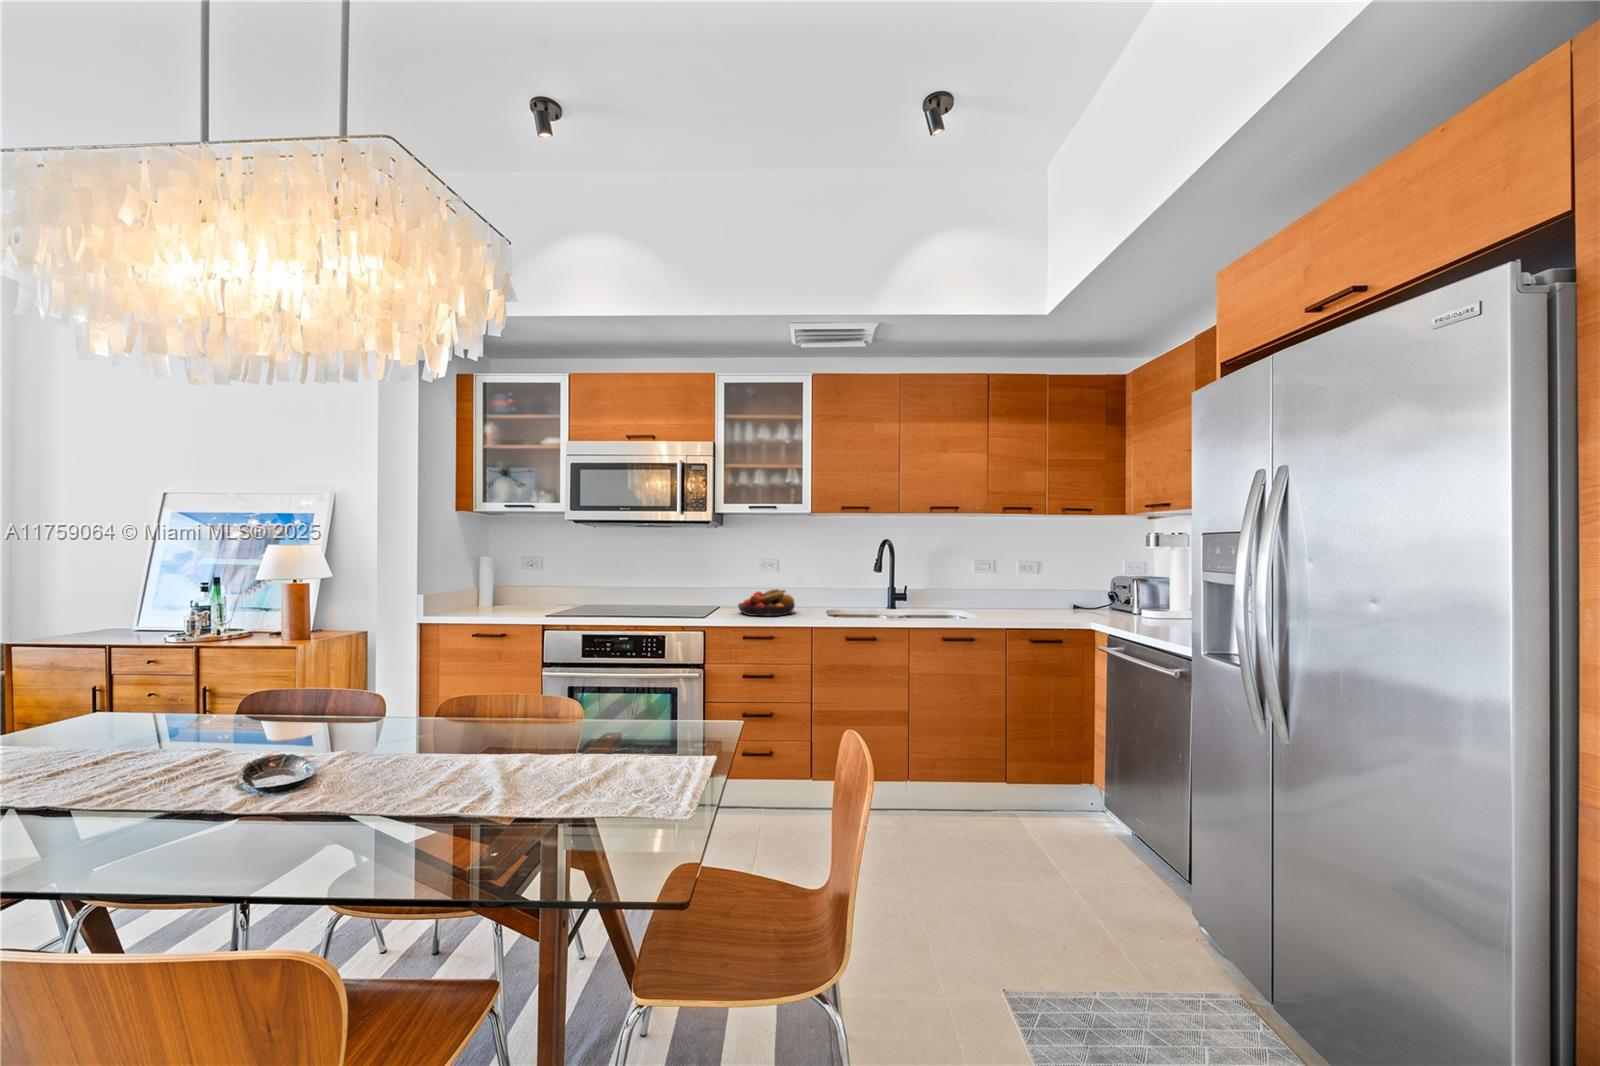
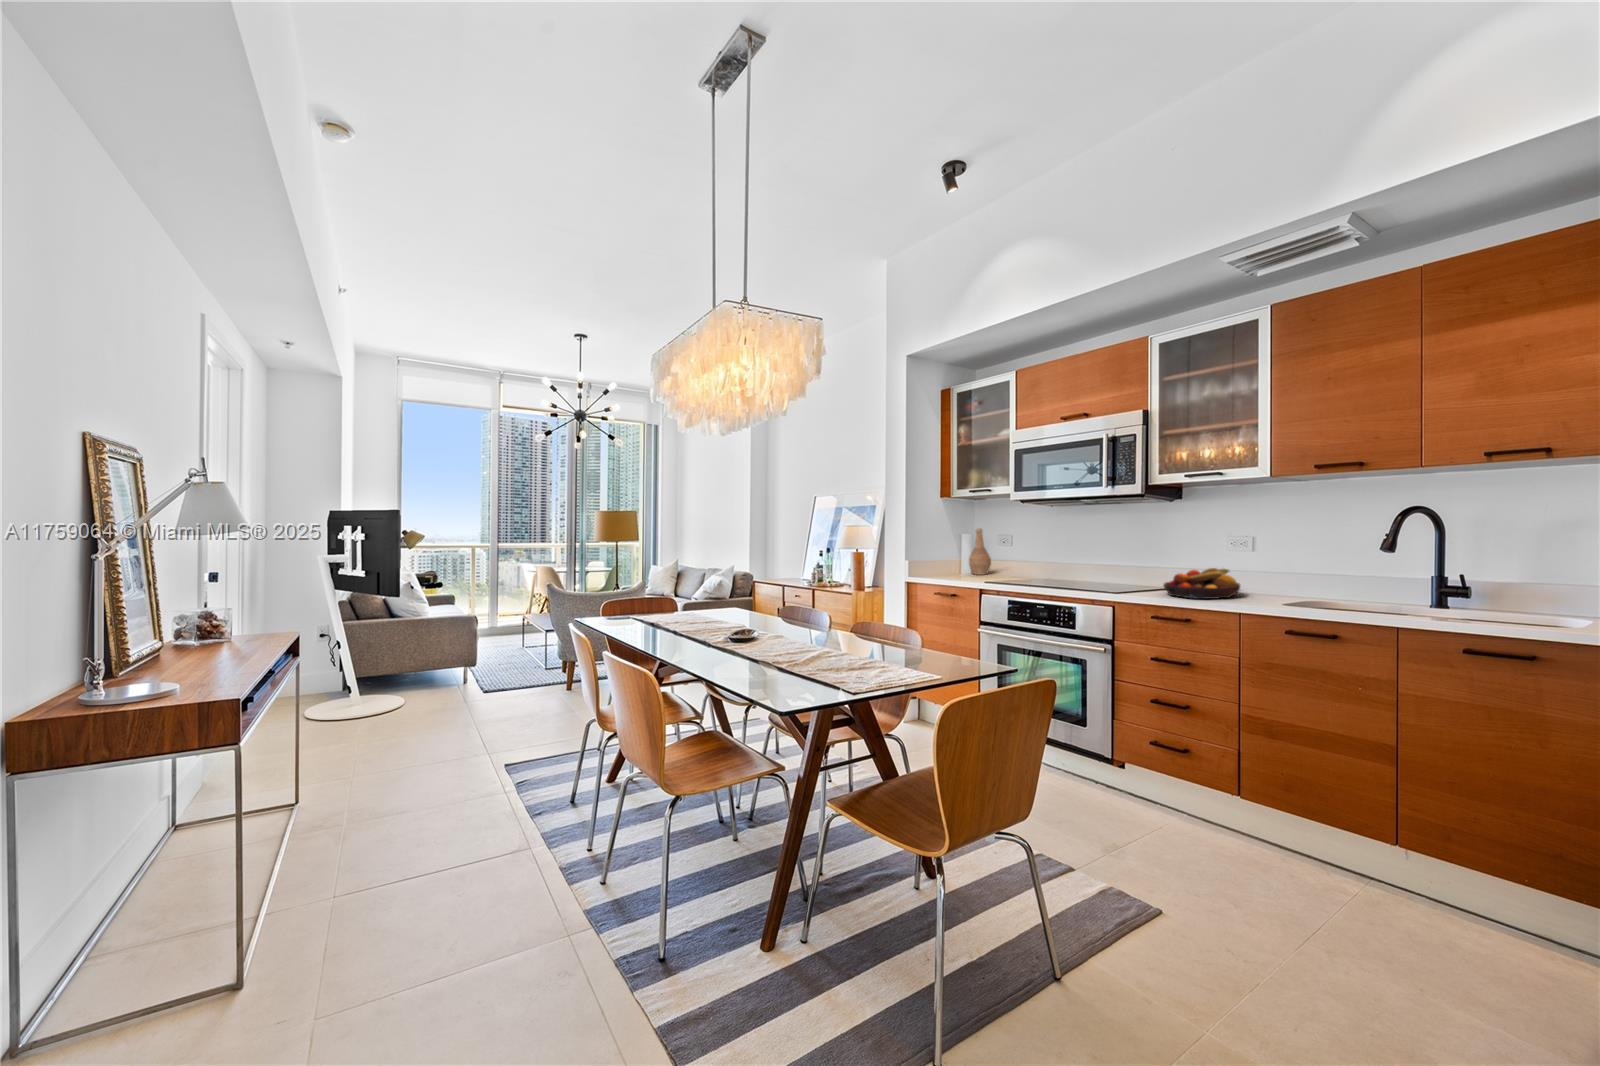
vase: none [496,552,524,610] -> present [969,528,991,575]

